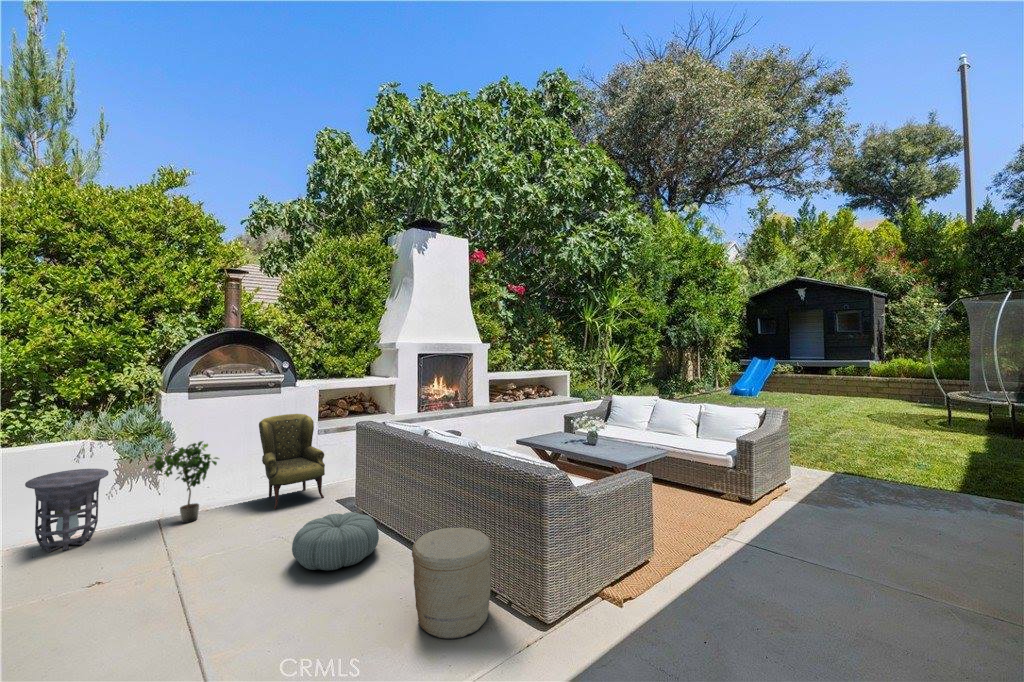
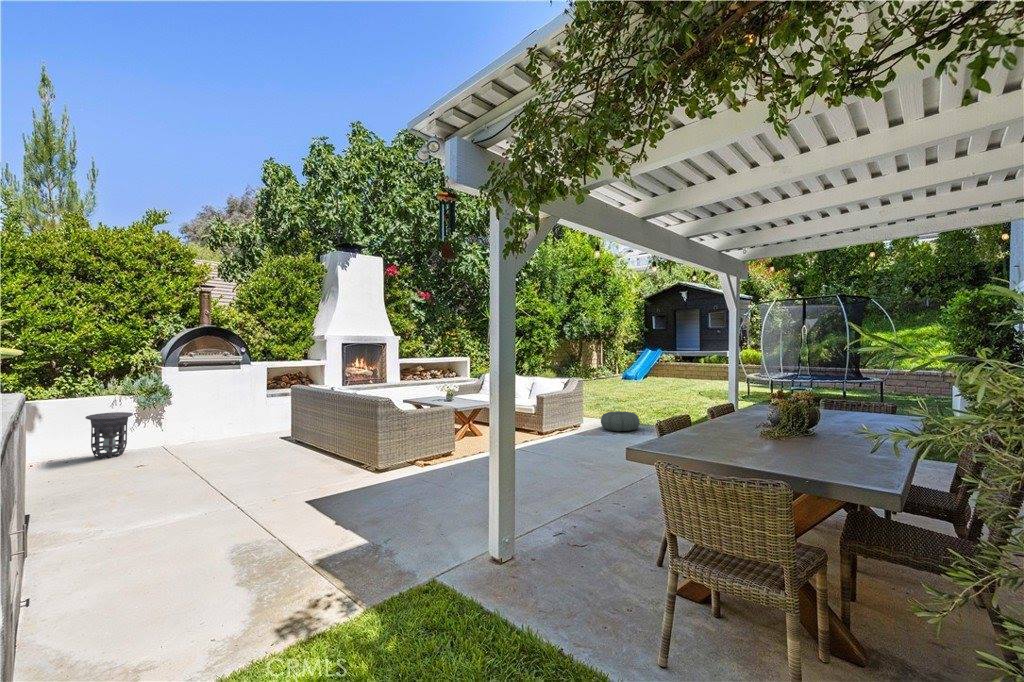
armchair: present [259,414,325,509] -> none [226,382,272,441]
potted plant: present [147,441,219,523] -> none [157,397,201,447]
pouf: present [292,512,379,570] -> present [601,411,640,431]
woven basket: present [412,528,491,639] -> none [314,427,355,472]

